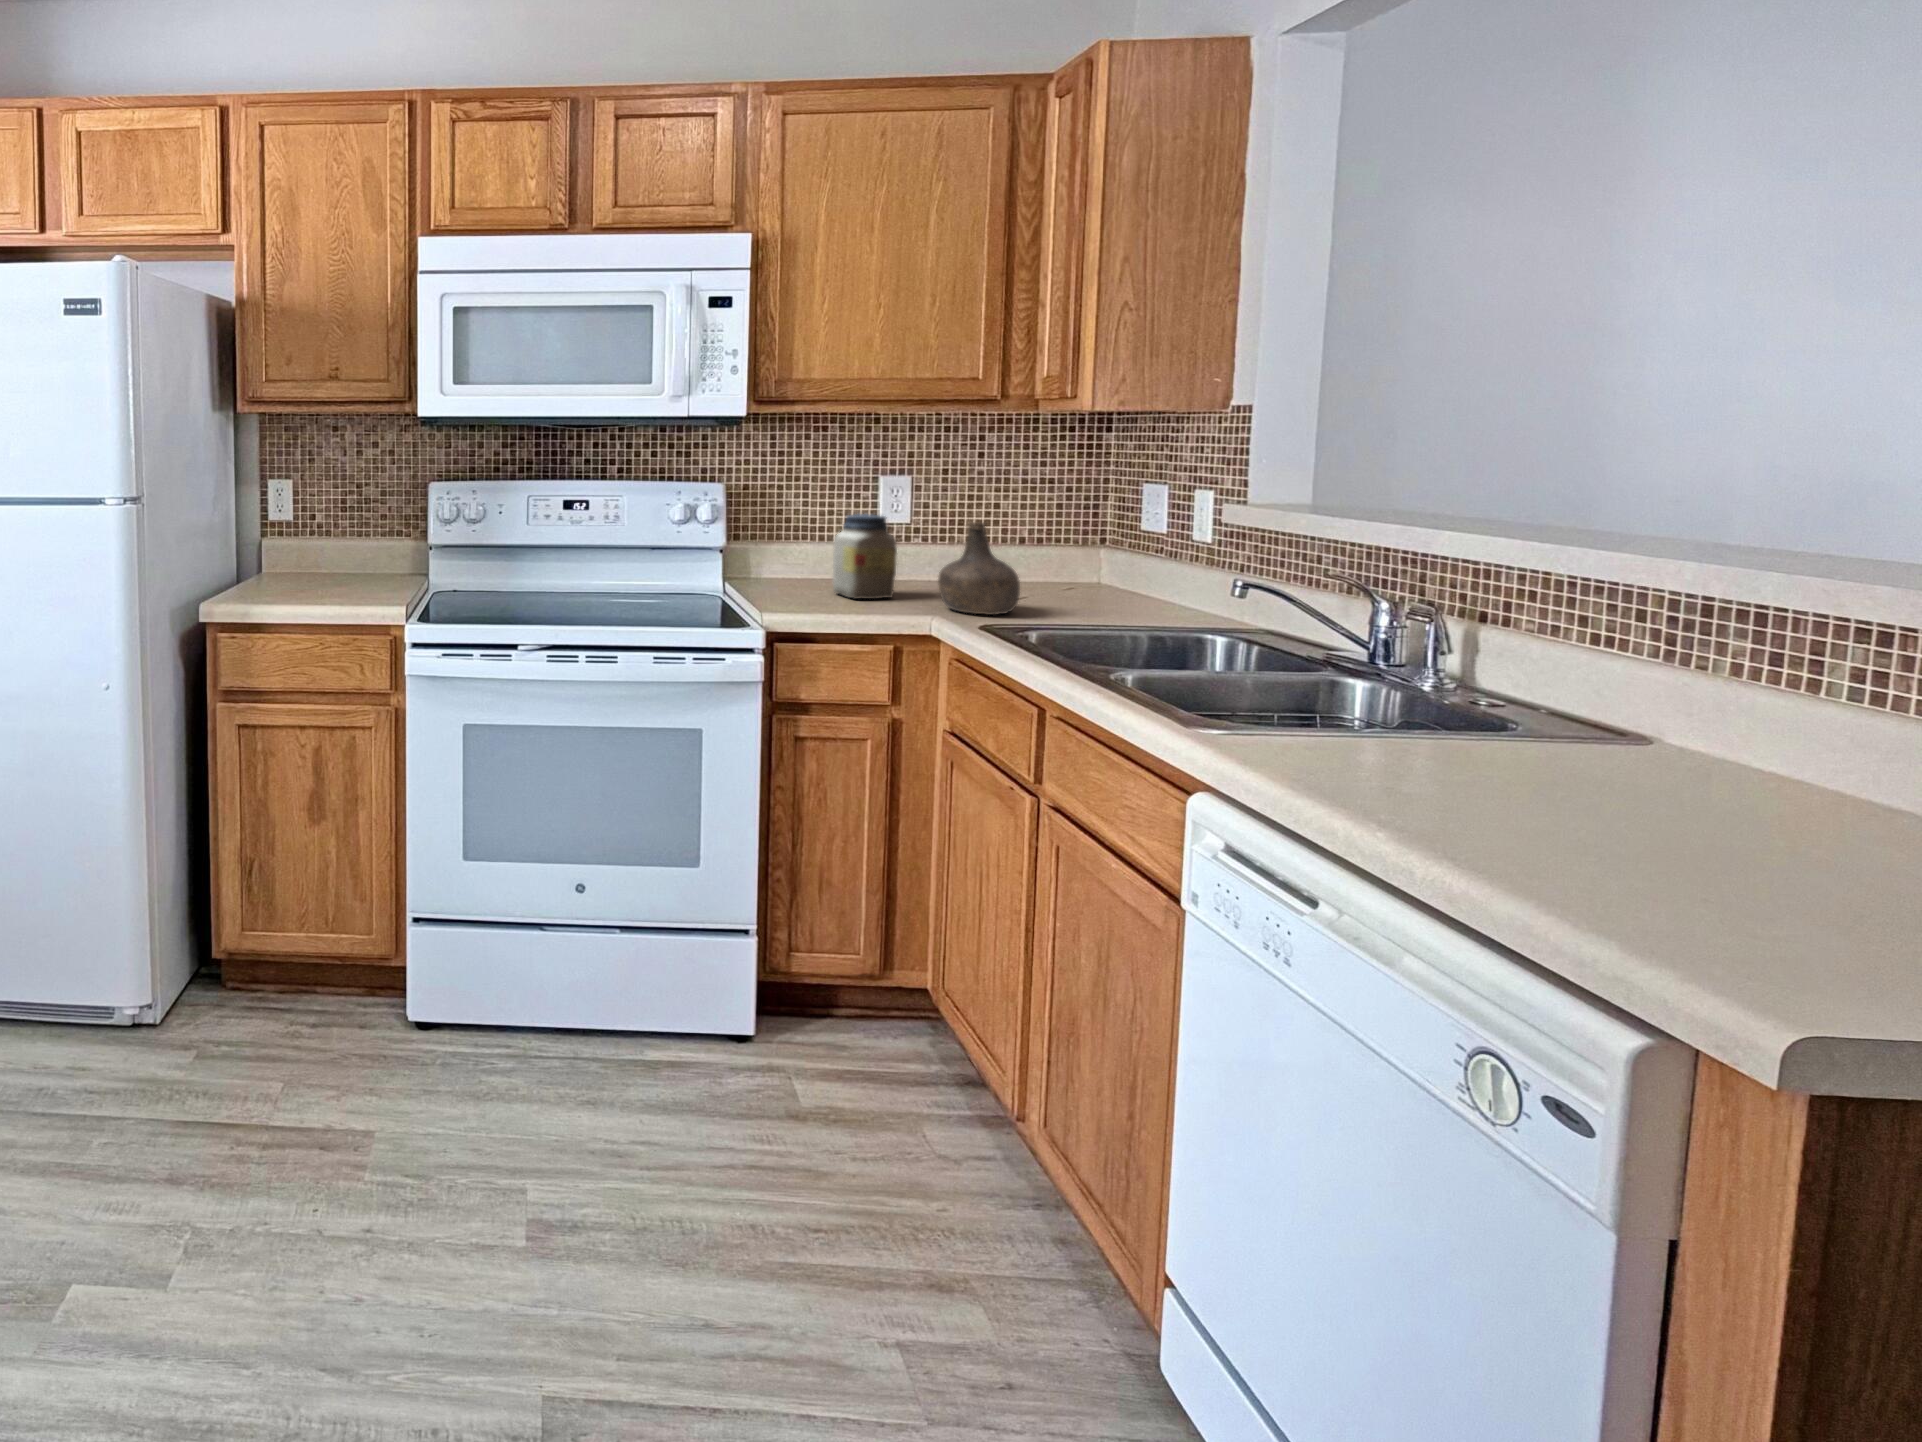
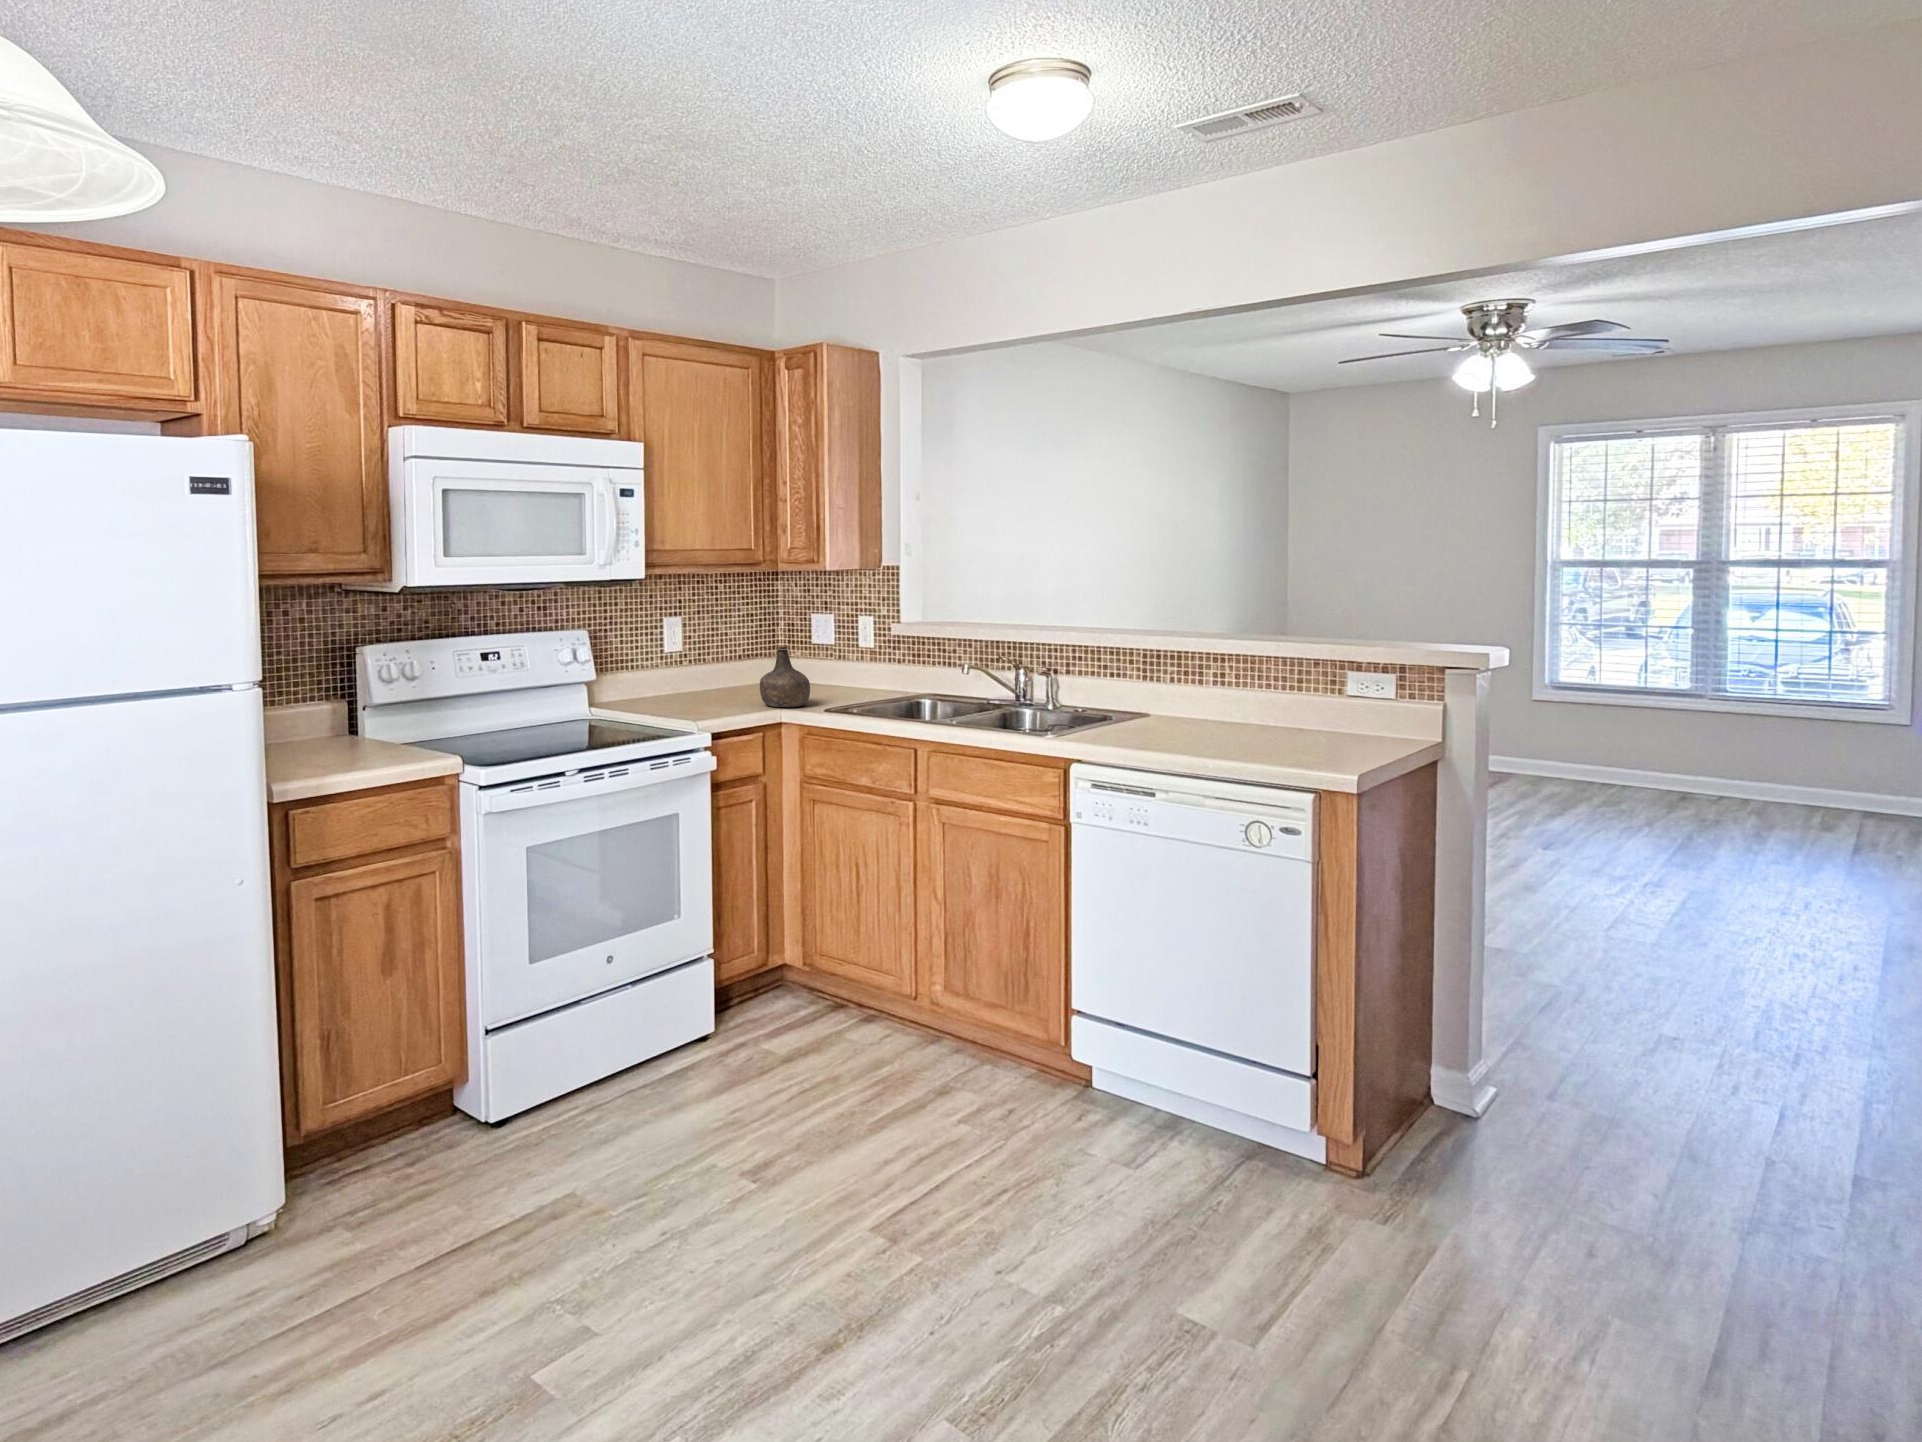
jar: present [833,514,897,599] -> none [682,646,725,709]

